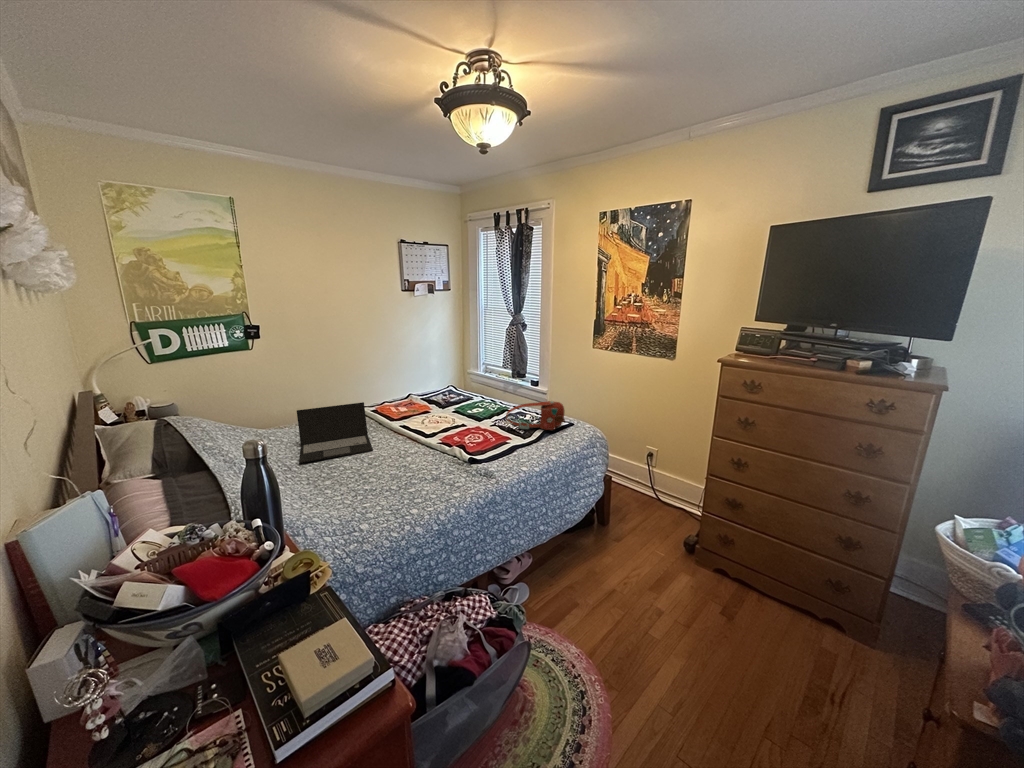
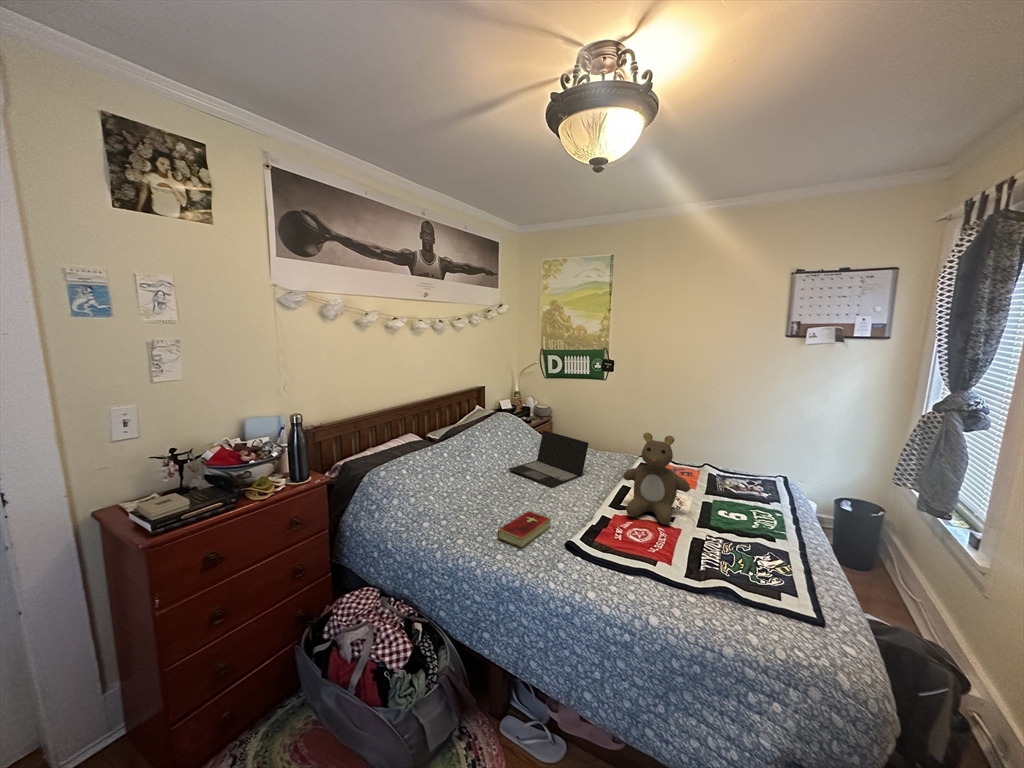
teddy bear: none [430,369,478,433] -> present [623,433,690,524]
handbag: present [506,401,565,430] -> none [683,519,786,603]
hardcover book: none [417,457,461,488] -> present [497,511,551,549]

